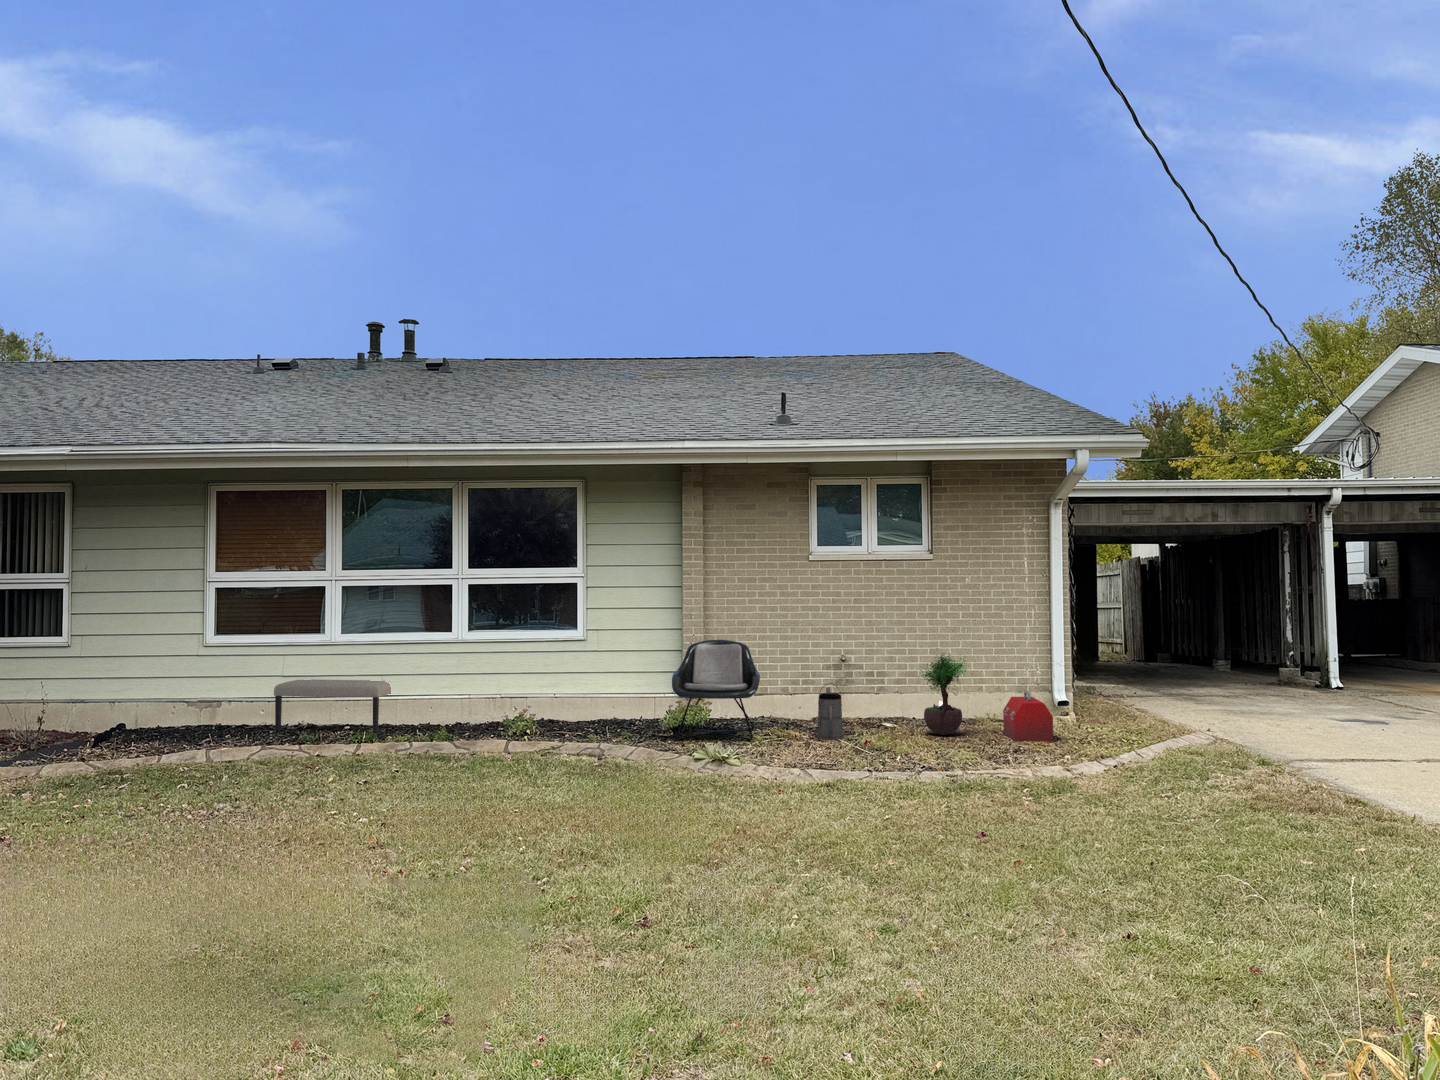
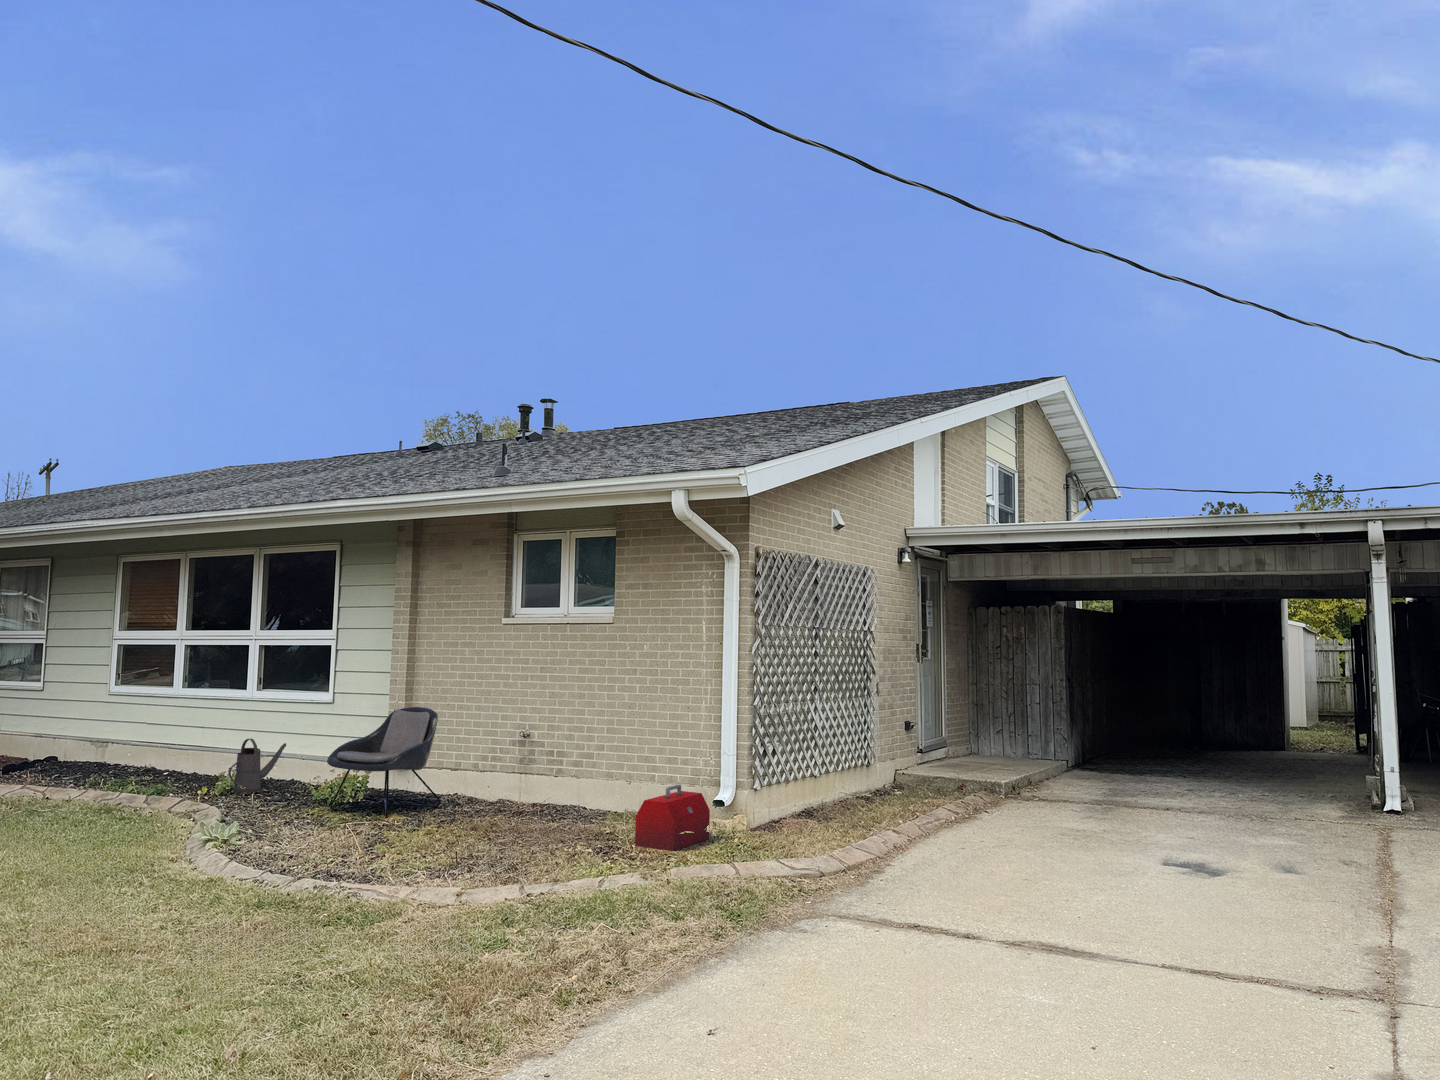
potted tree: present [918,652,966,735] -> none [556,727,620,830]
bench: present [274,679,393,733] -> none [106,727,199,780]
watering can: present [816,683,844,740] -> present [228,739,286,793]

